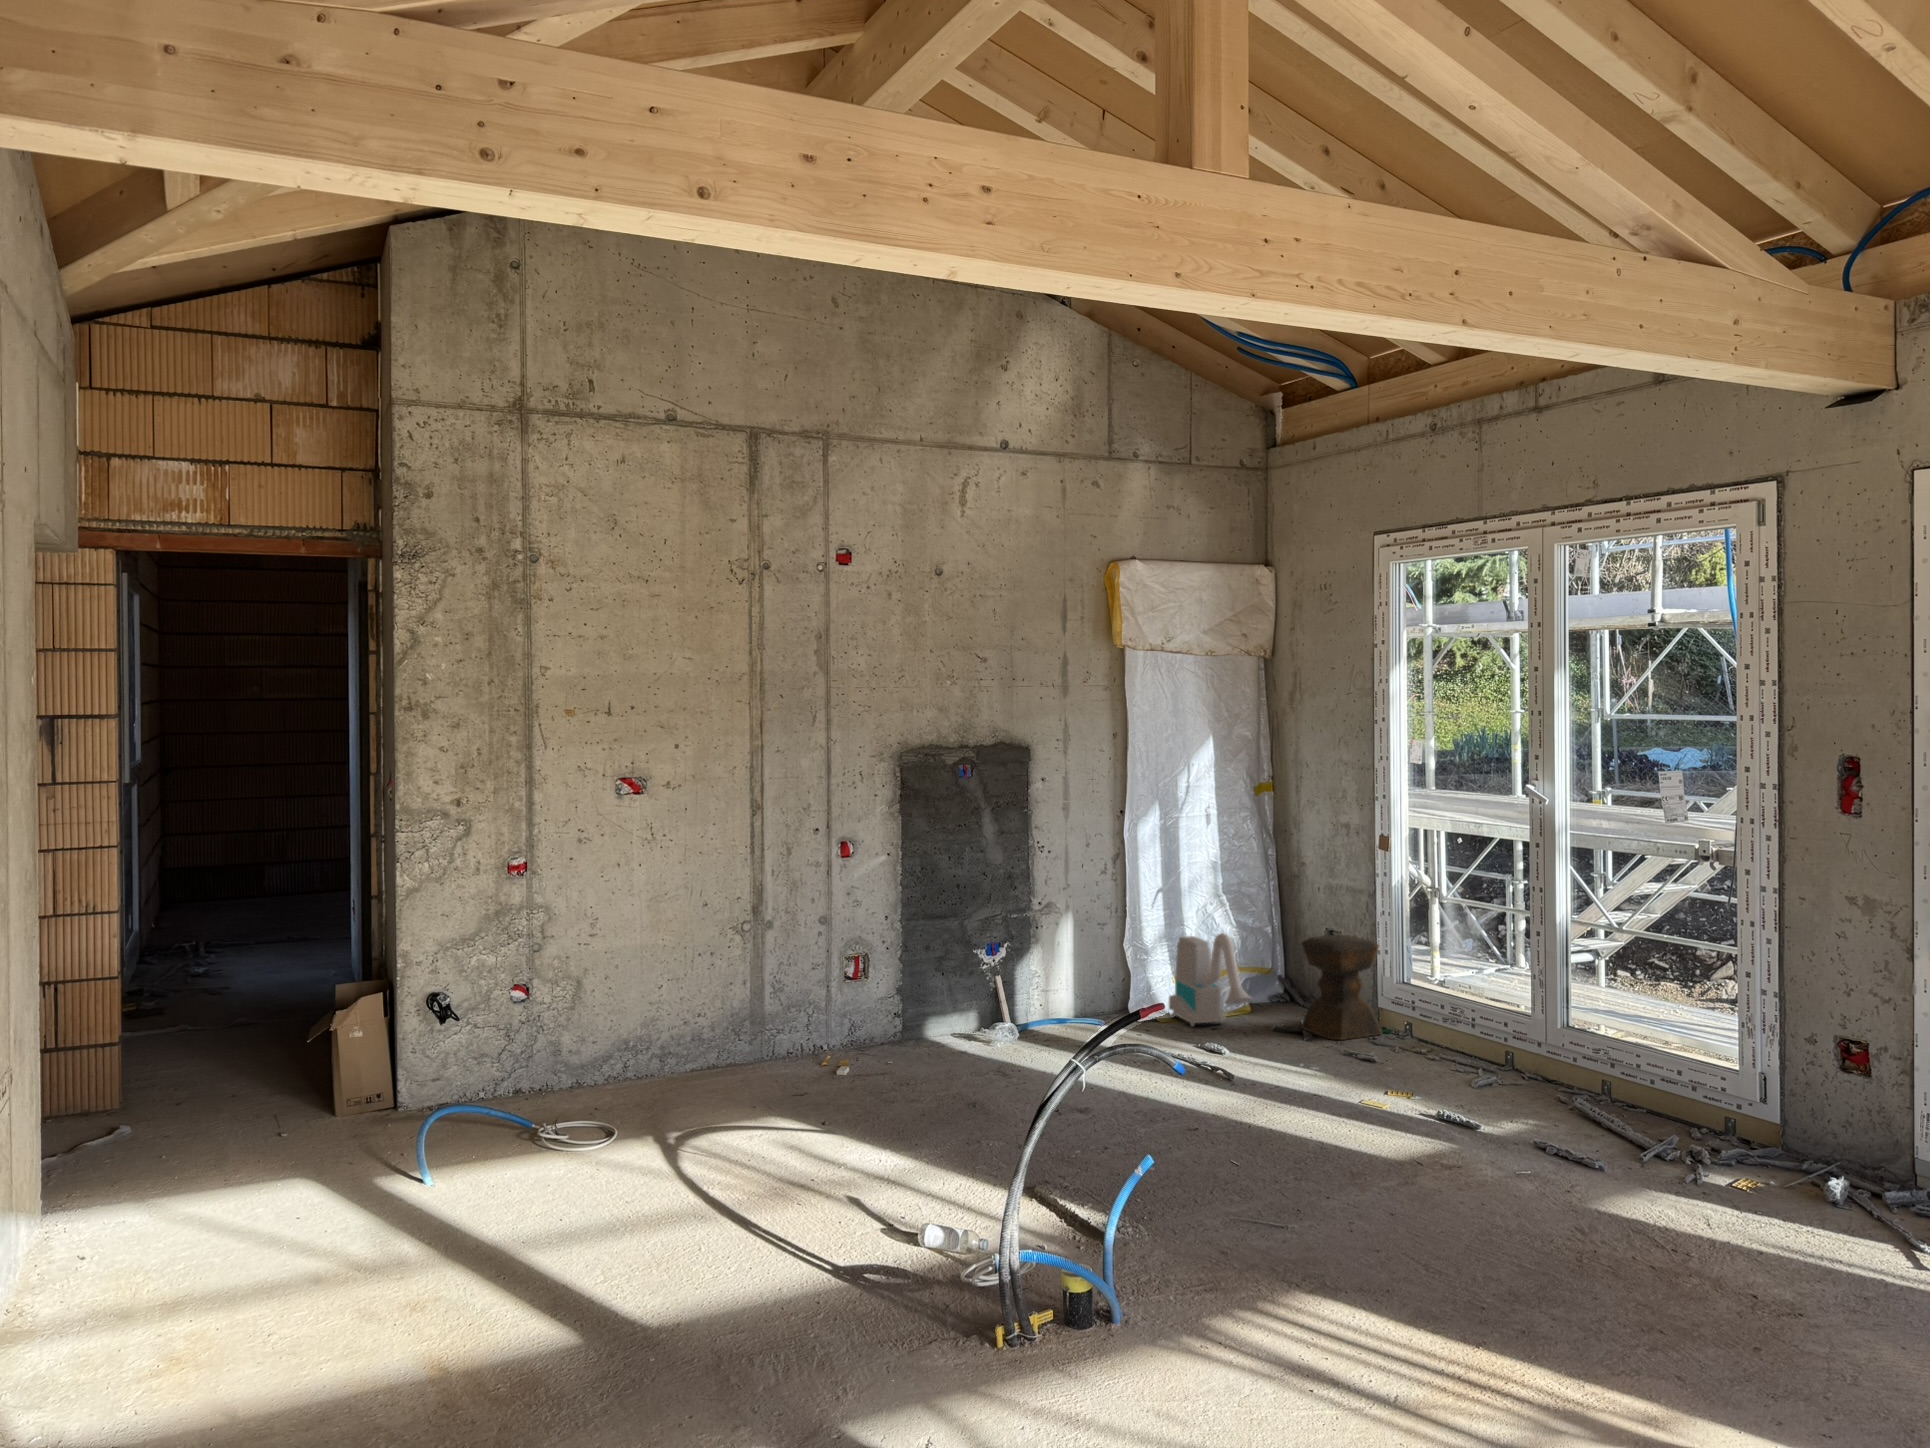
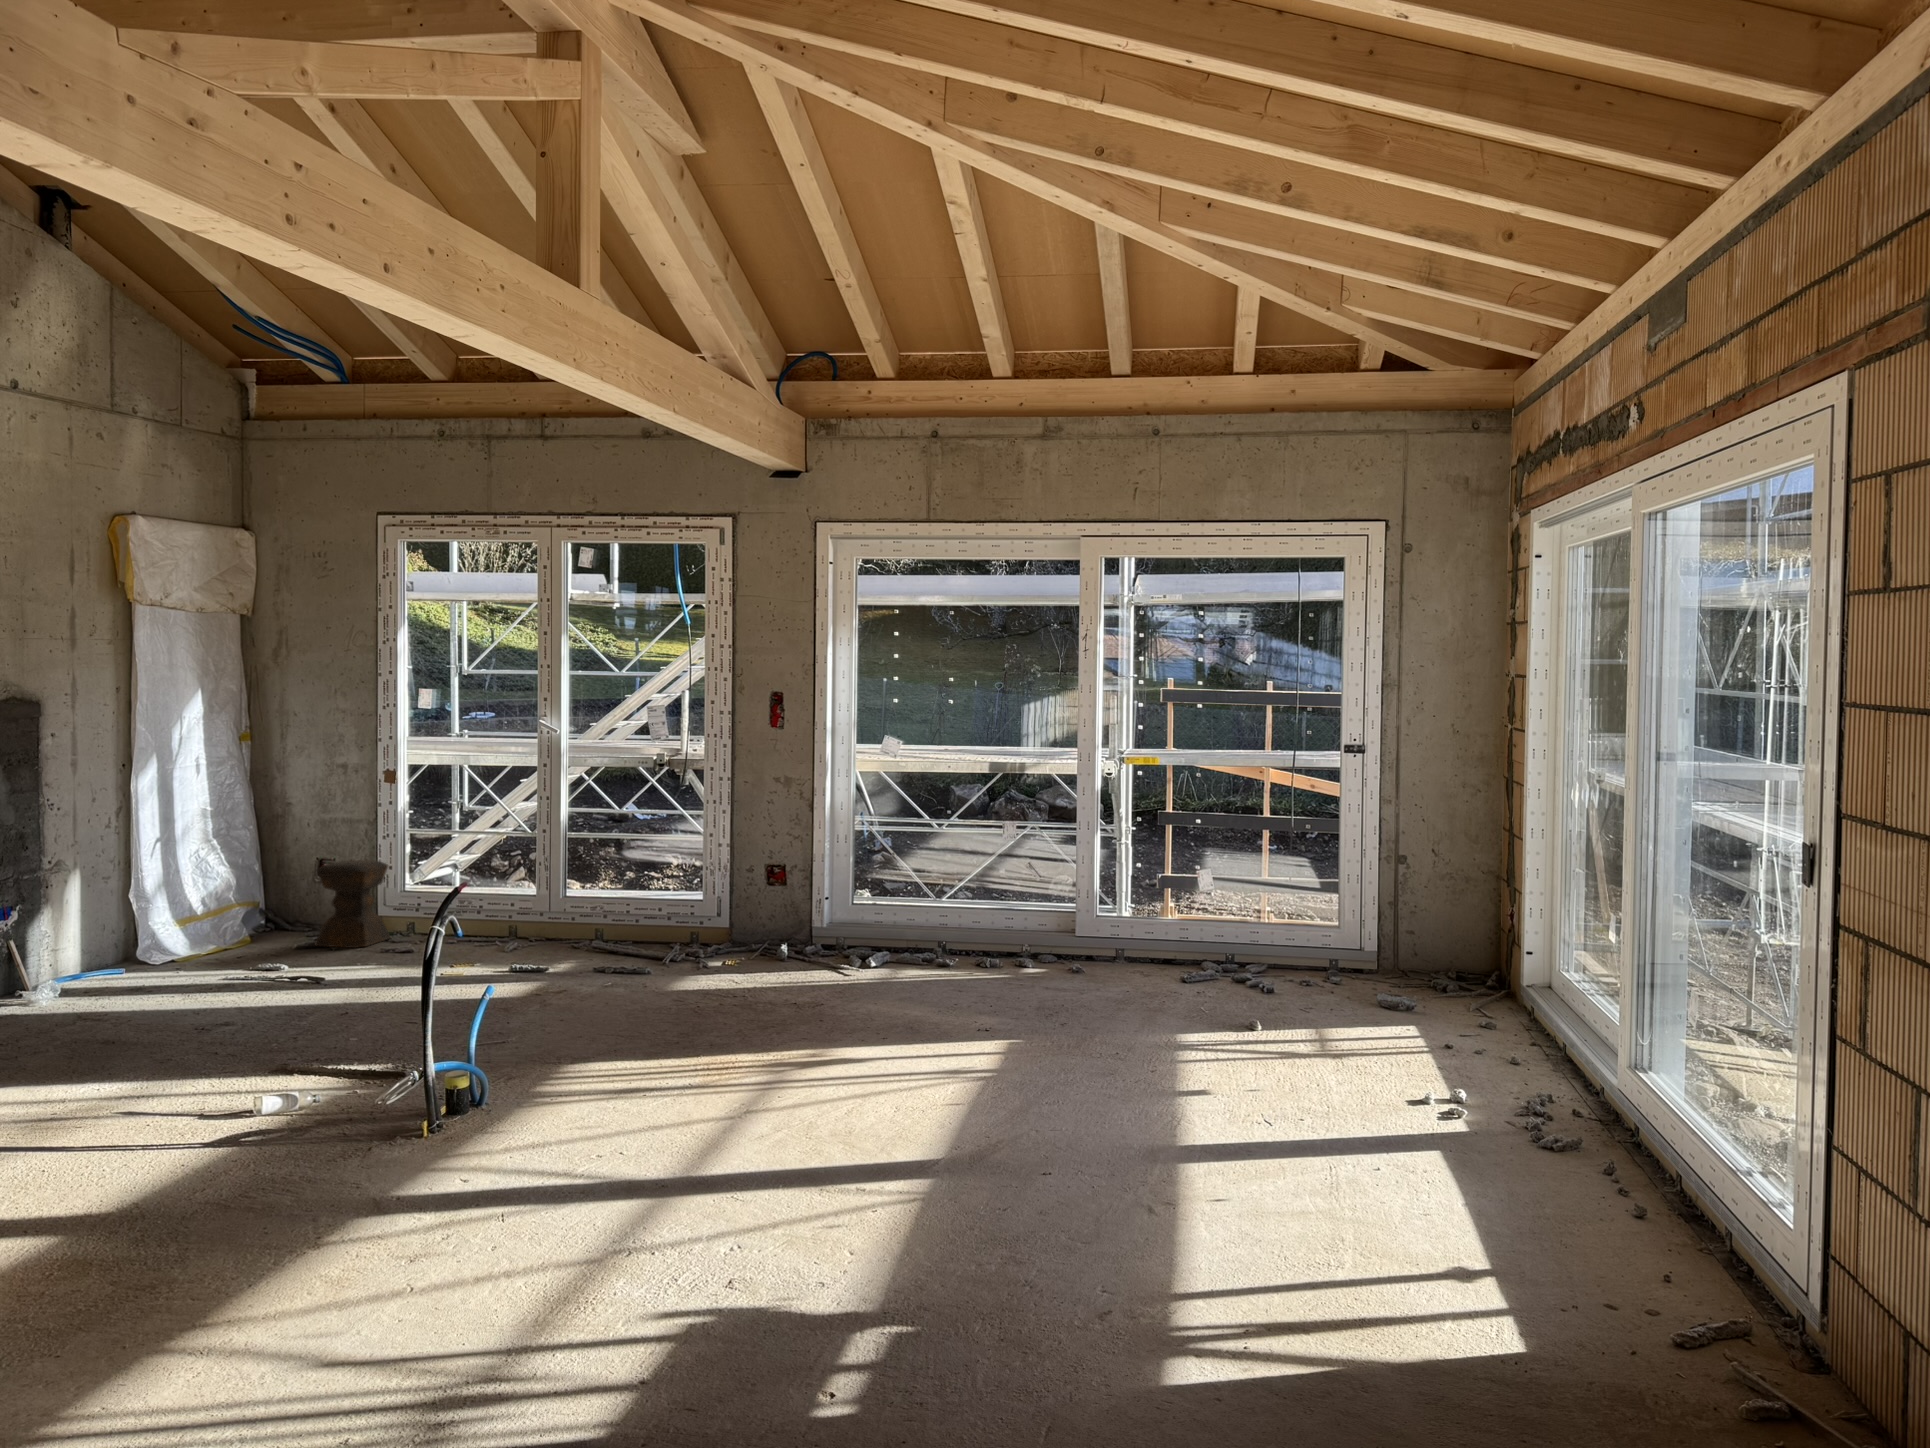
vacuum cleaner: present [1169,933,1252,1027] -> none [176,869,295,962]

